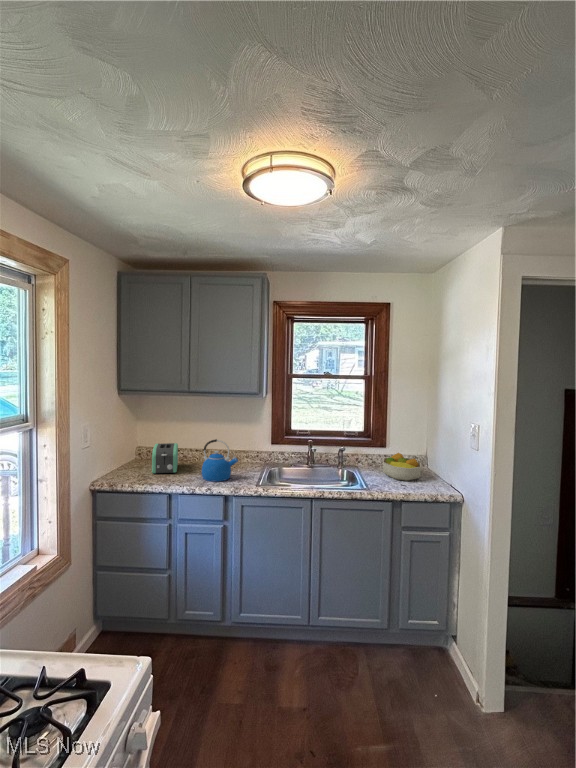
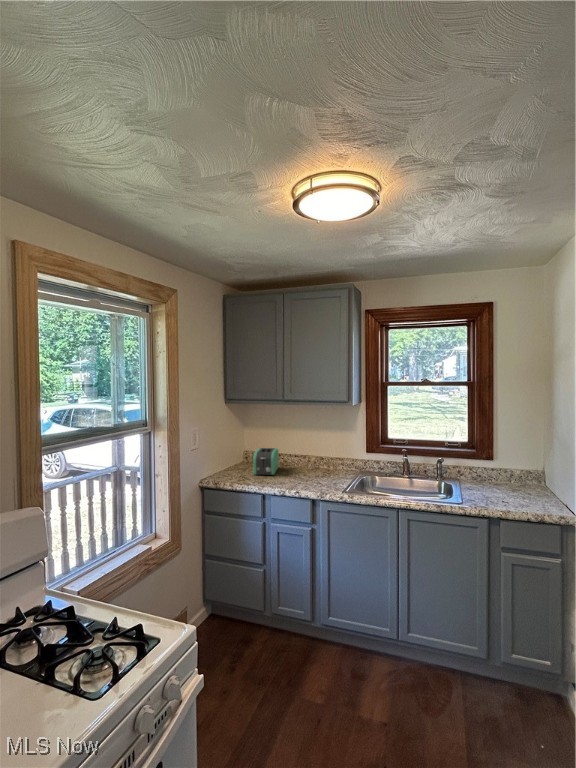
kettle: present [202,439,238,481] -> none [295,445,328,485]
fruit bowl: present [383,453,421,481] -> none [484,466,532,498]

